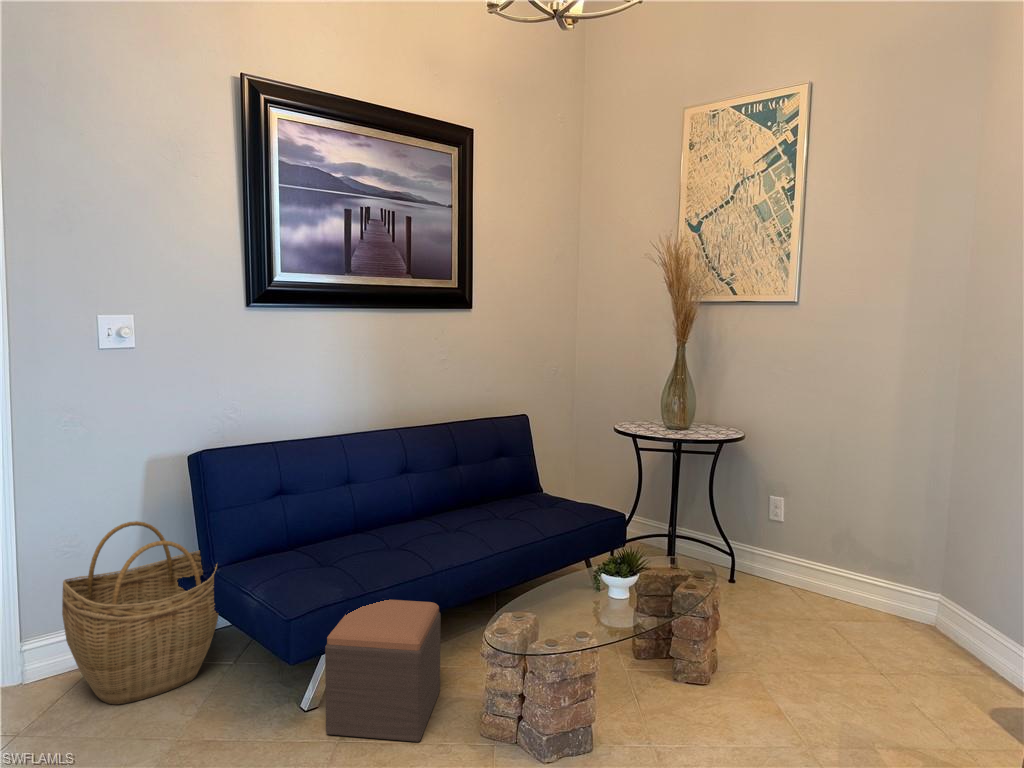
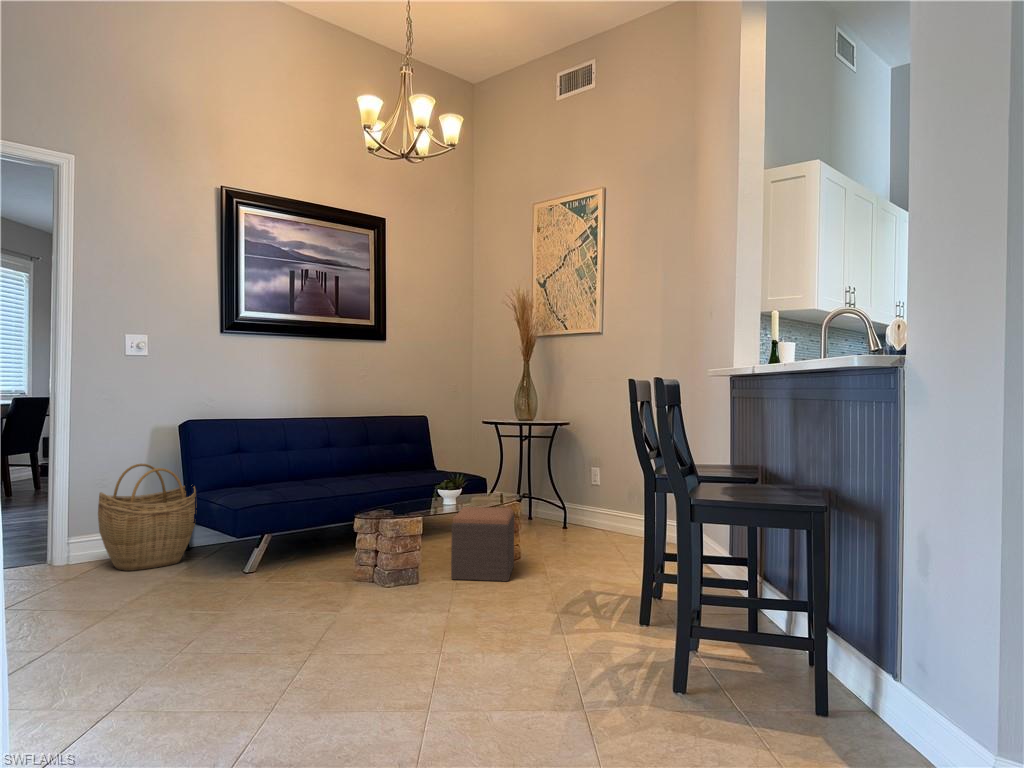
footstool: present [325,600,441,742] -> present [451,507,514,581]

